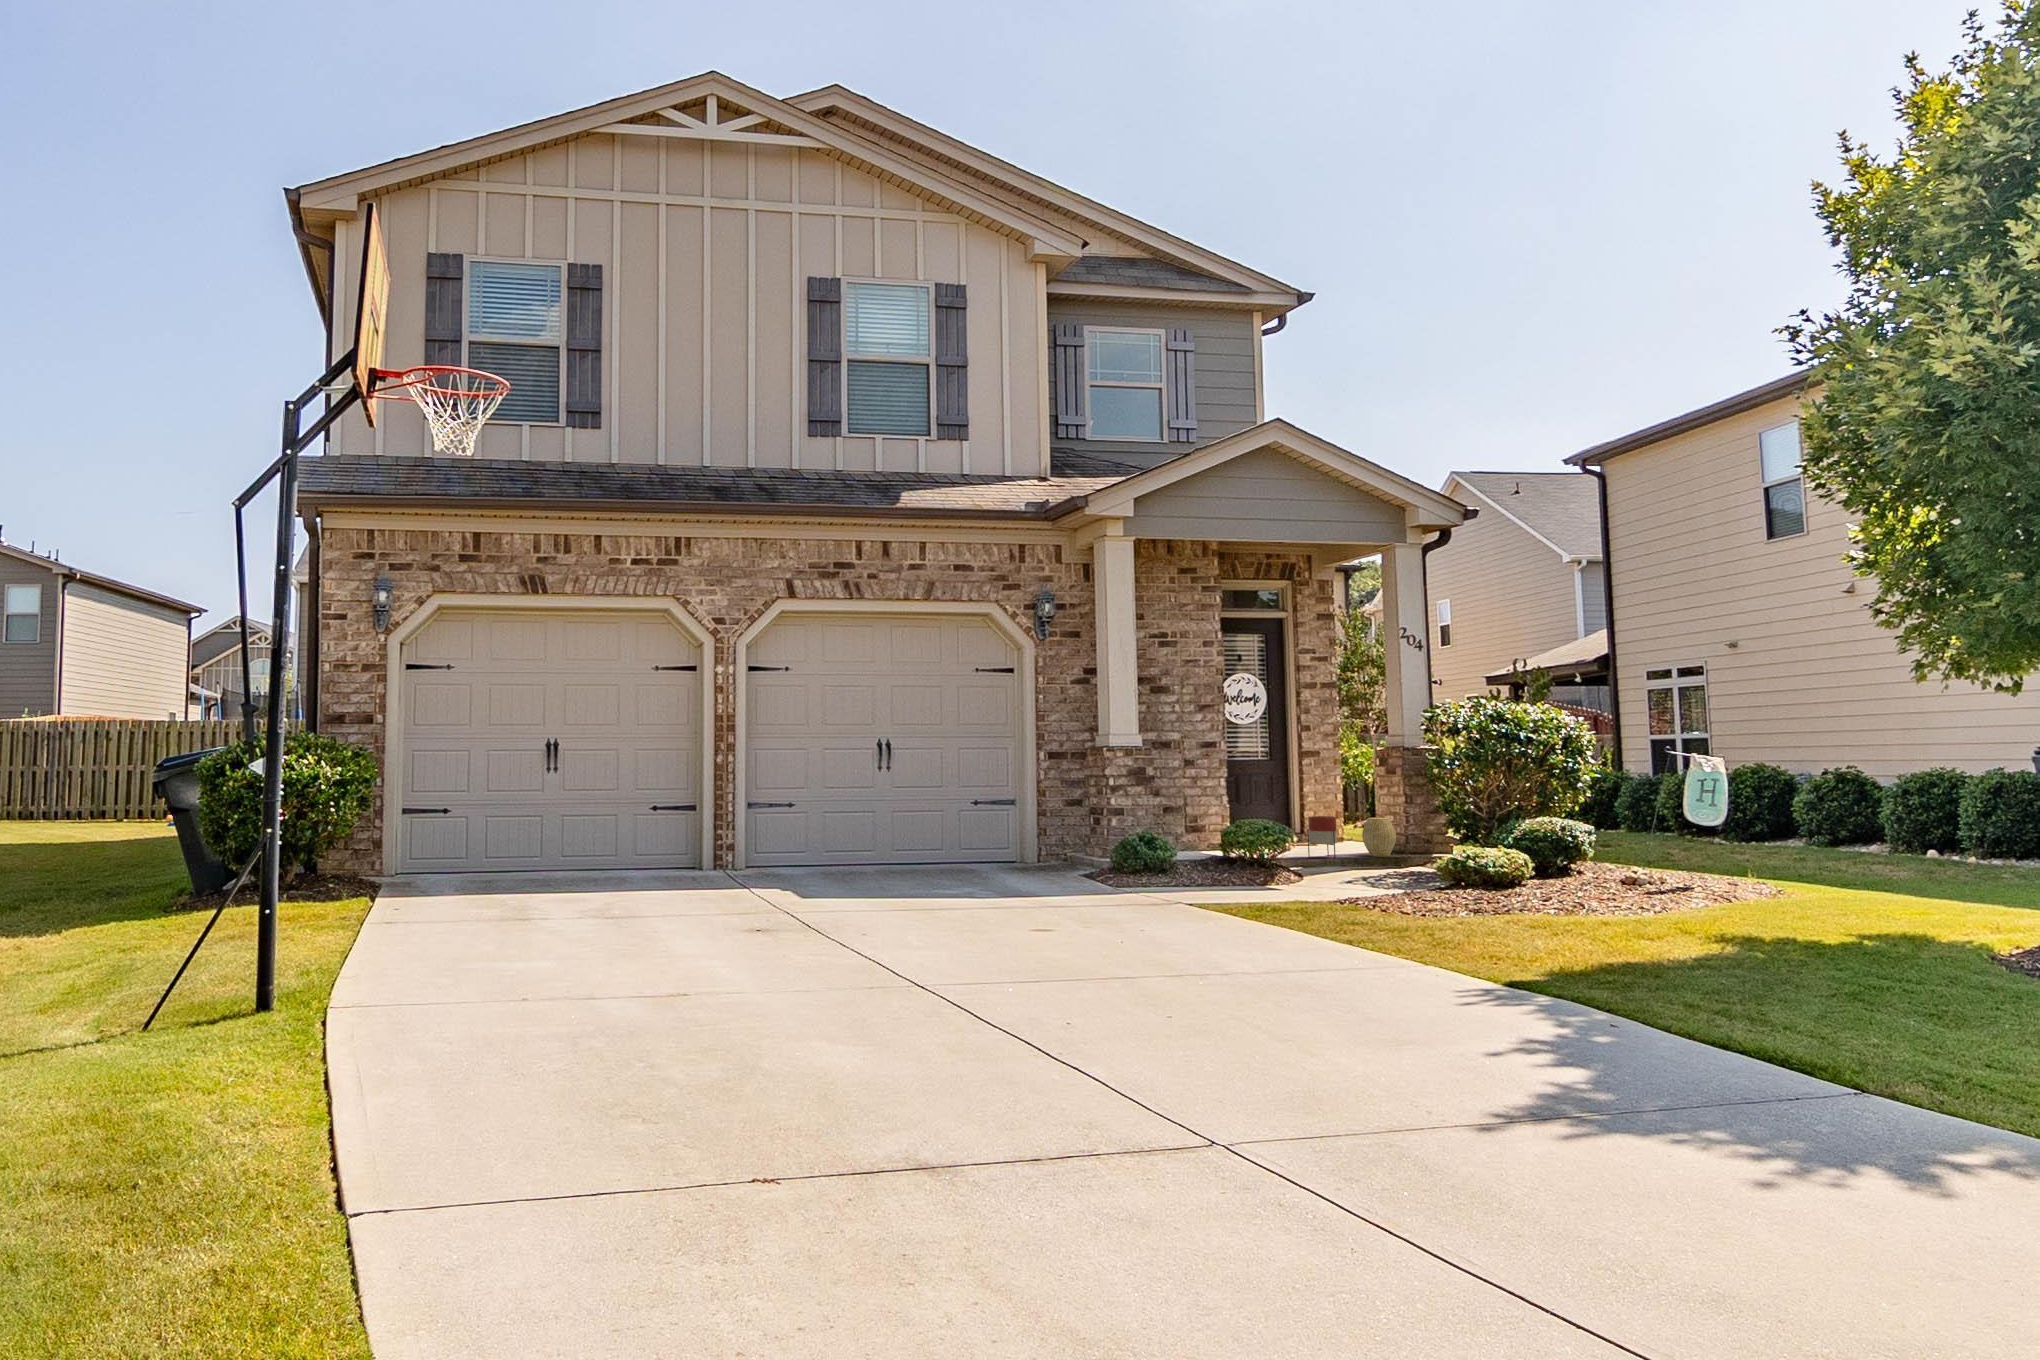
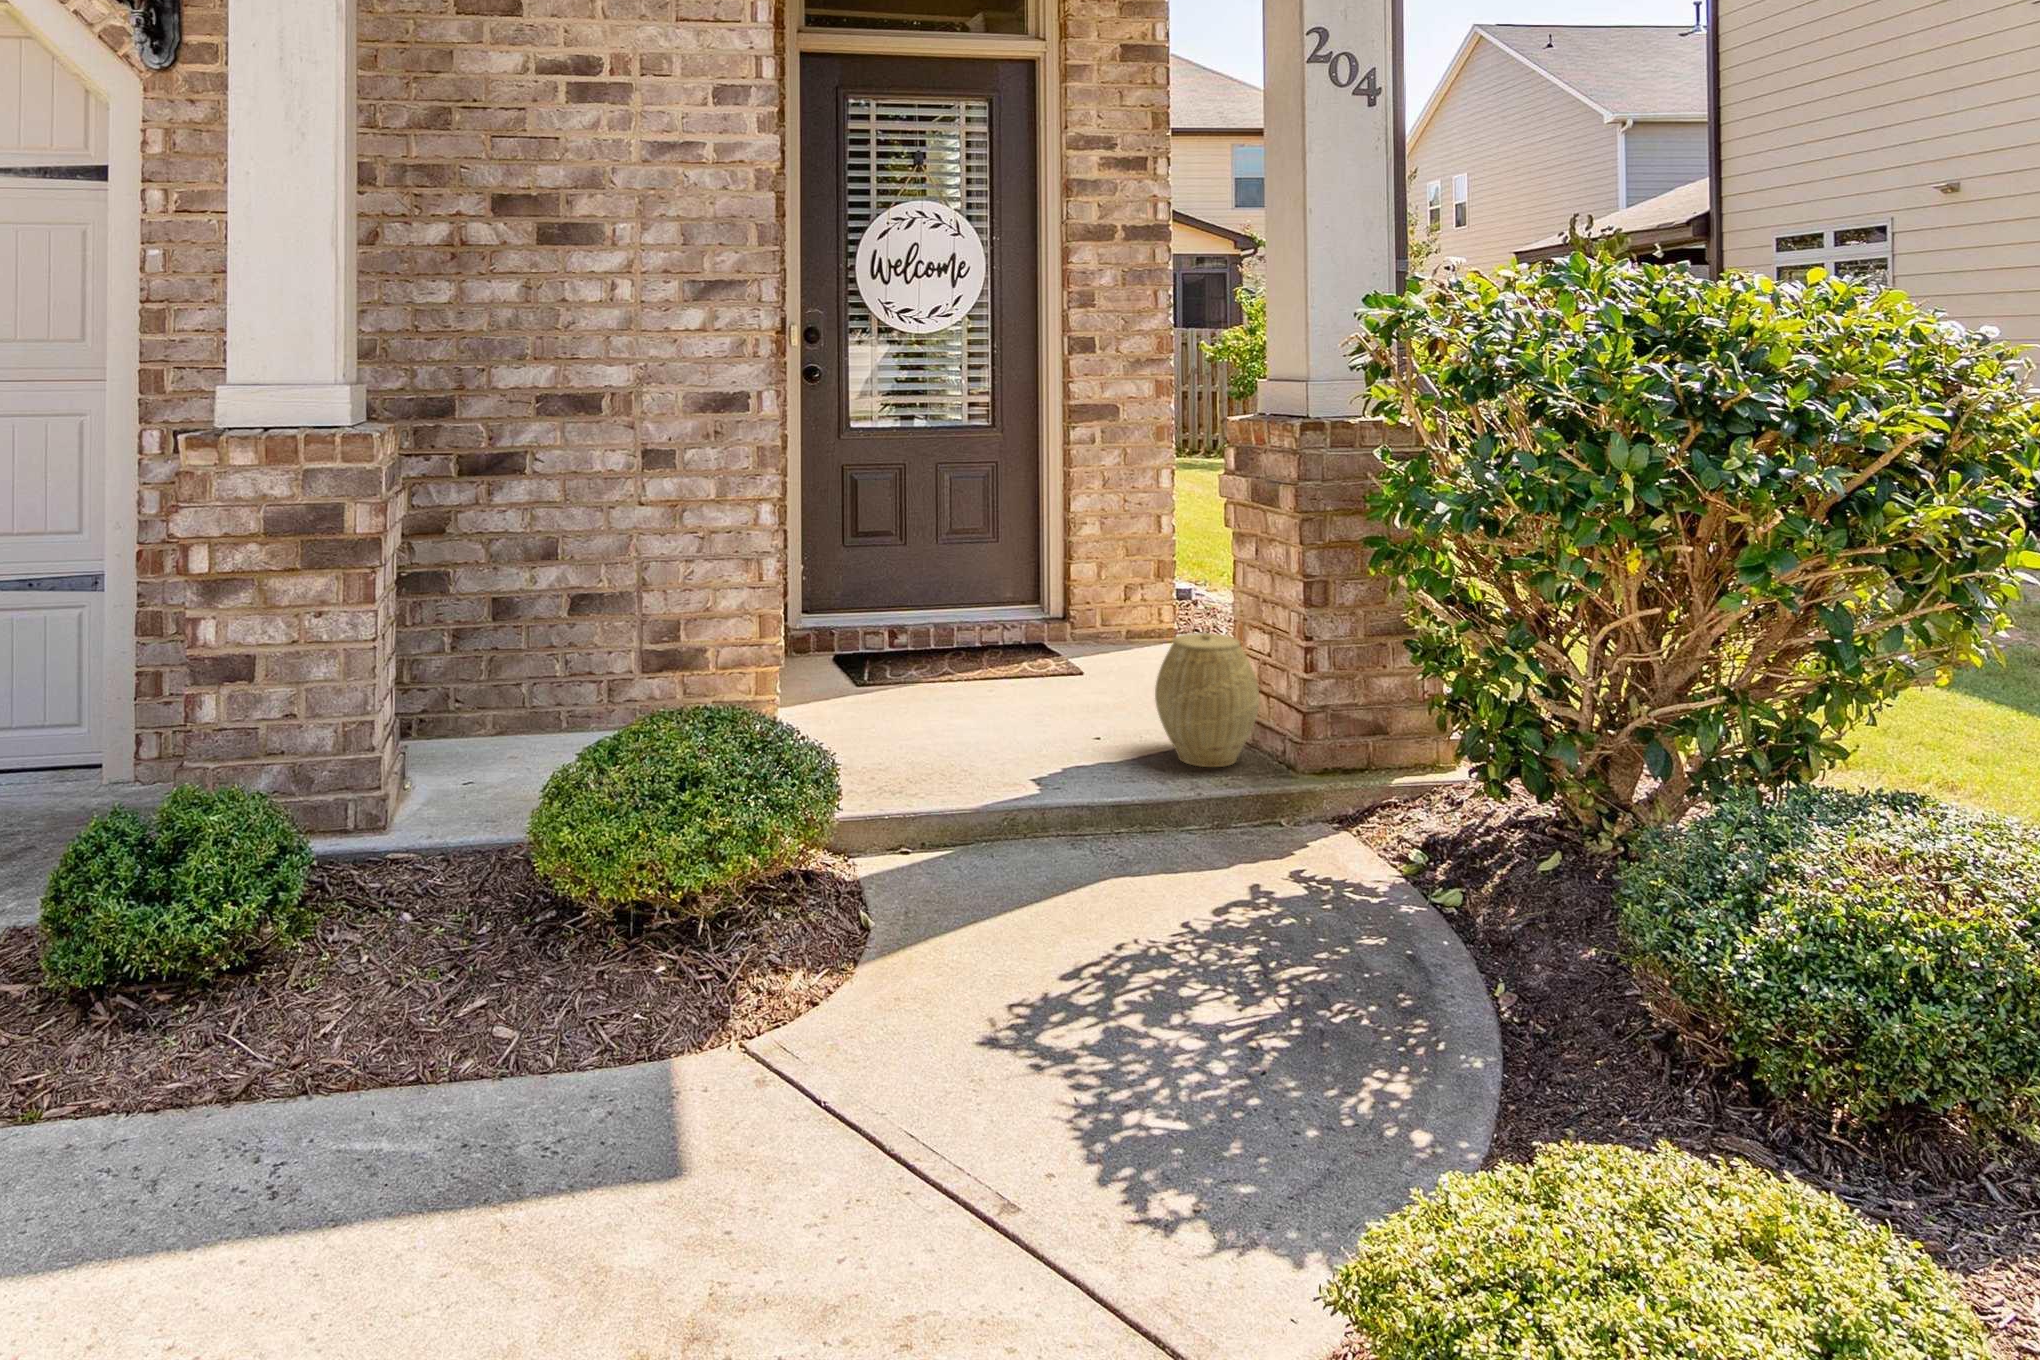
planter: present [1307,816,1337,858] -> none [966,636,1061,791]

